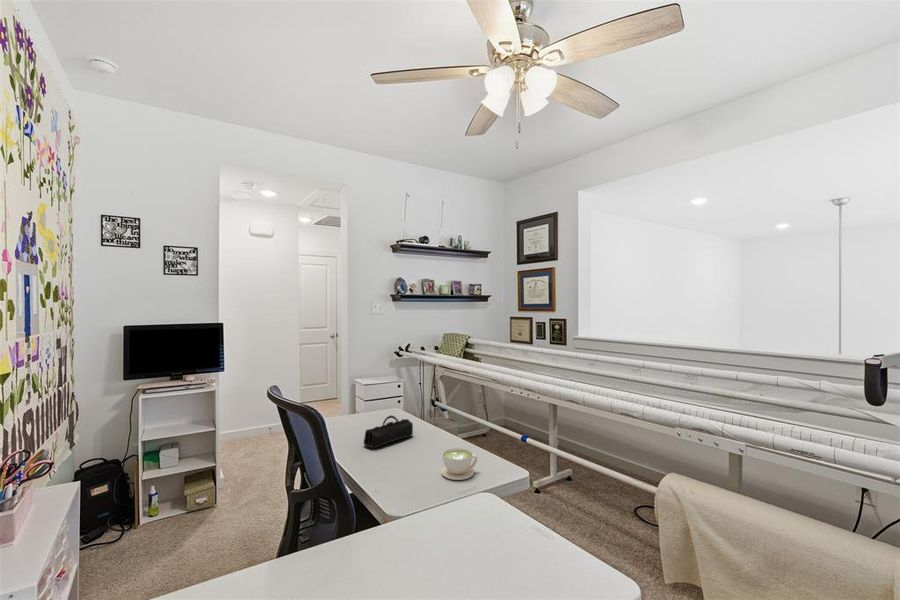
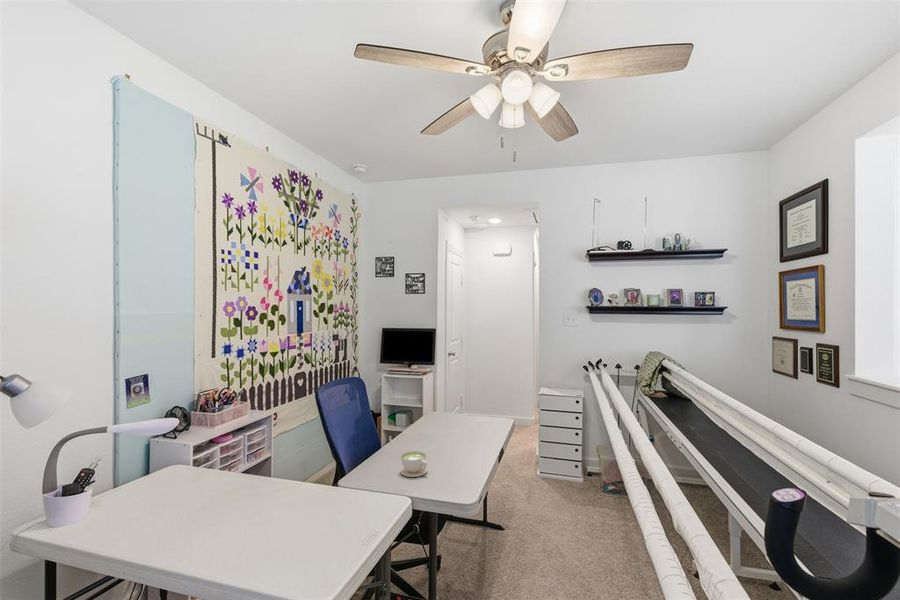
pencil case: present [364,416,413,448] -> none [409,417,454,440]

